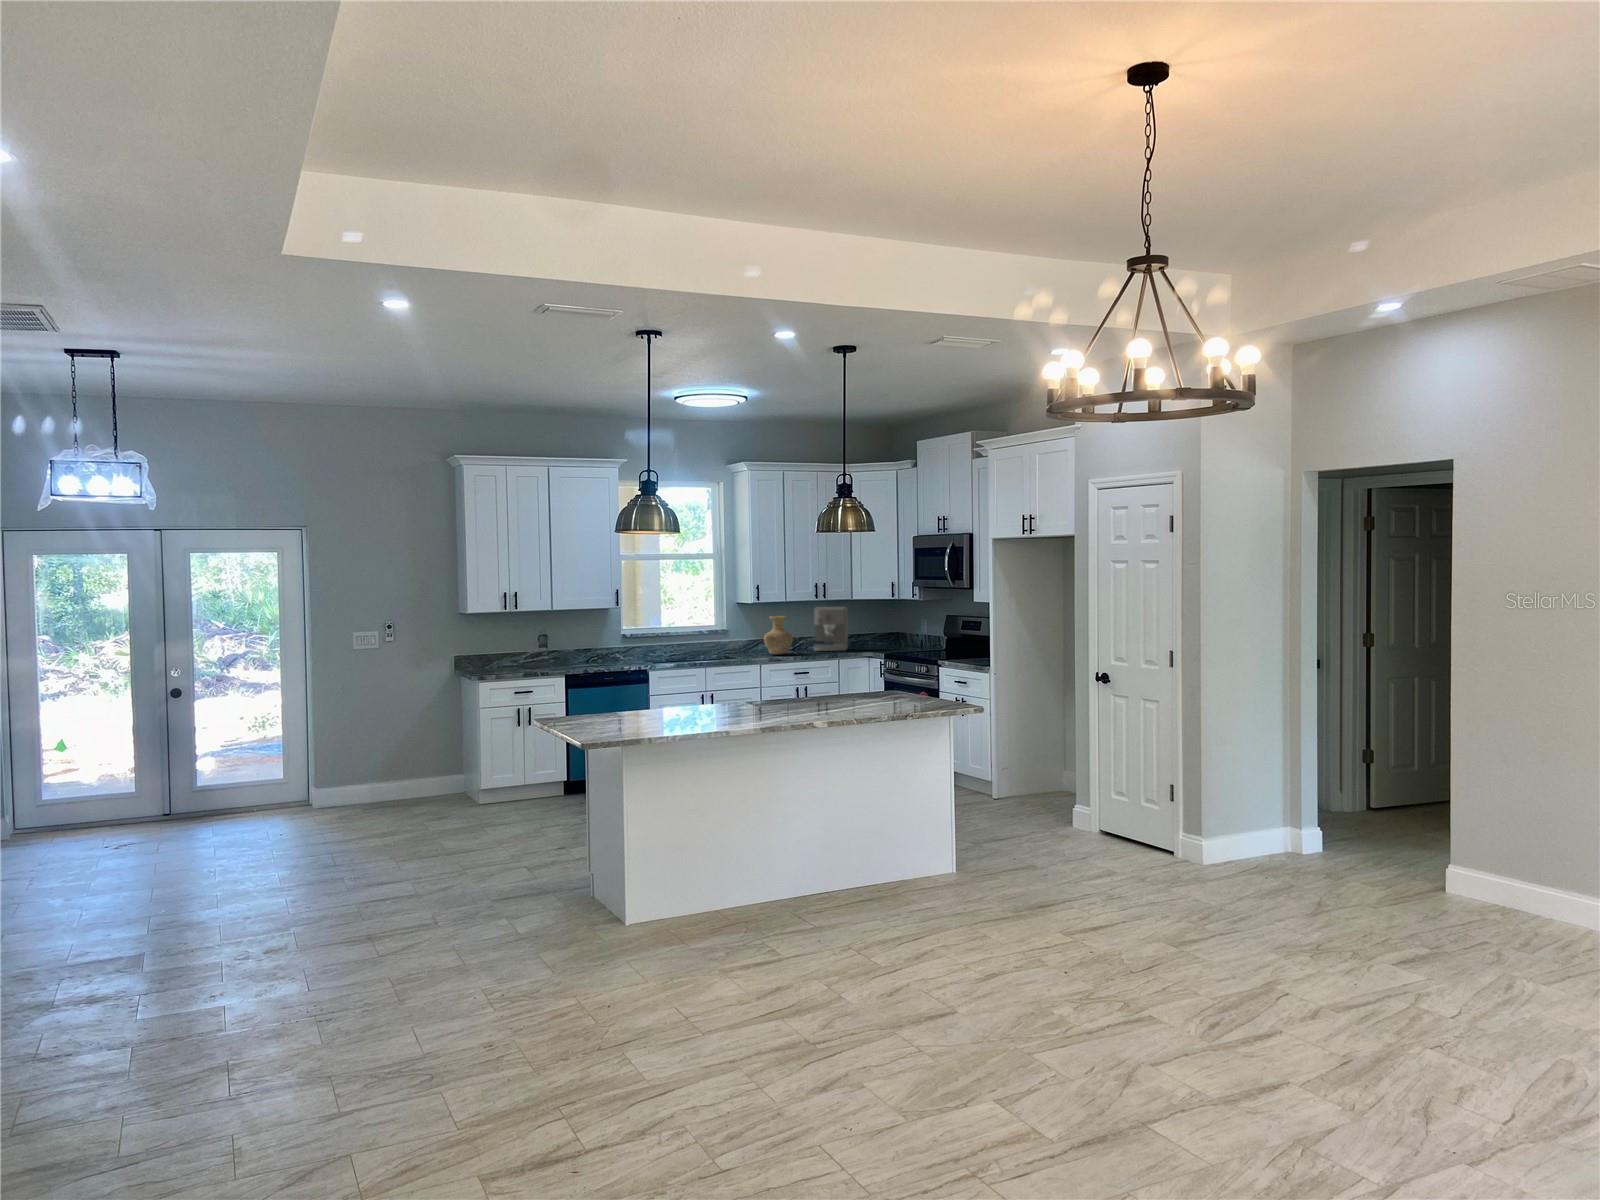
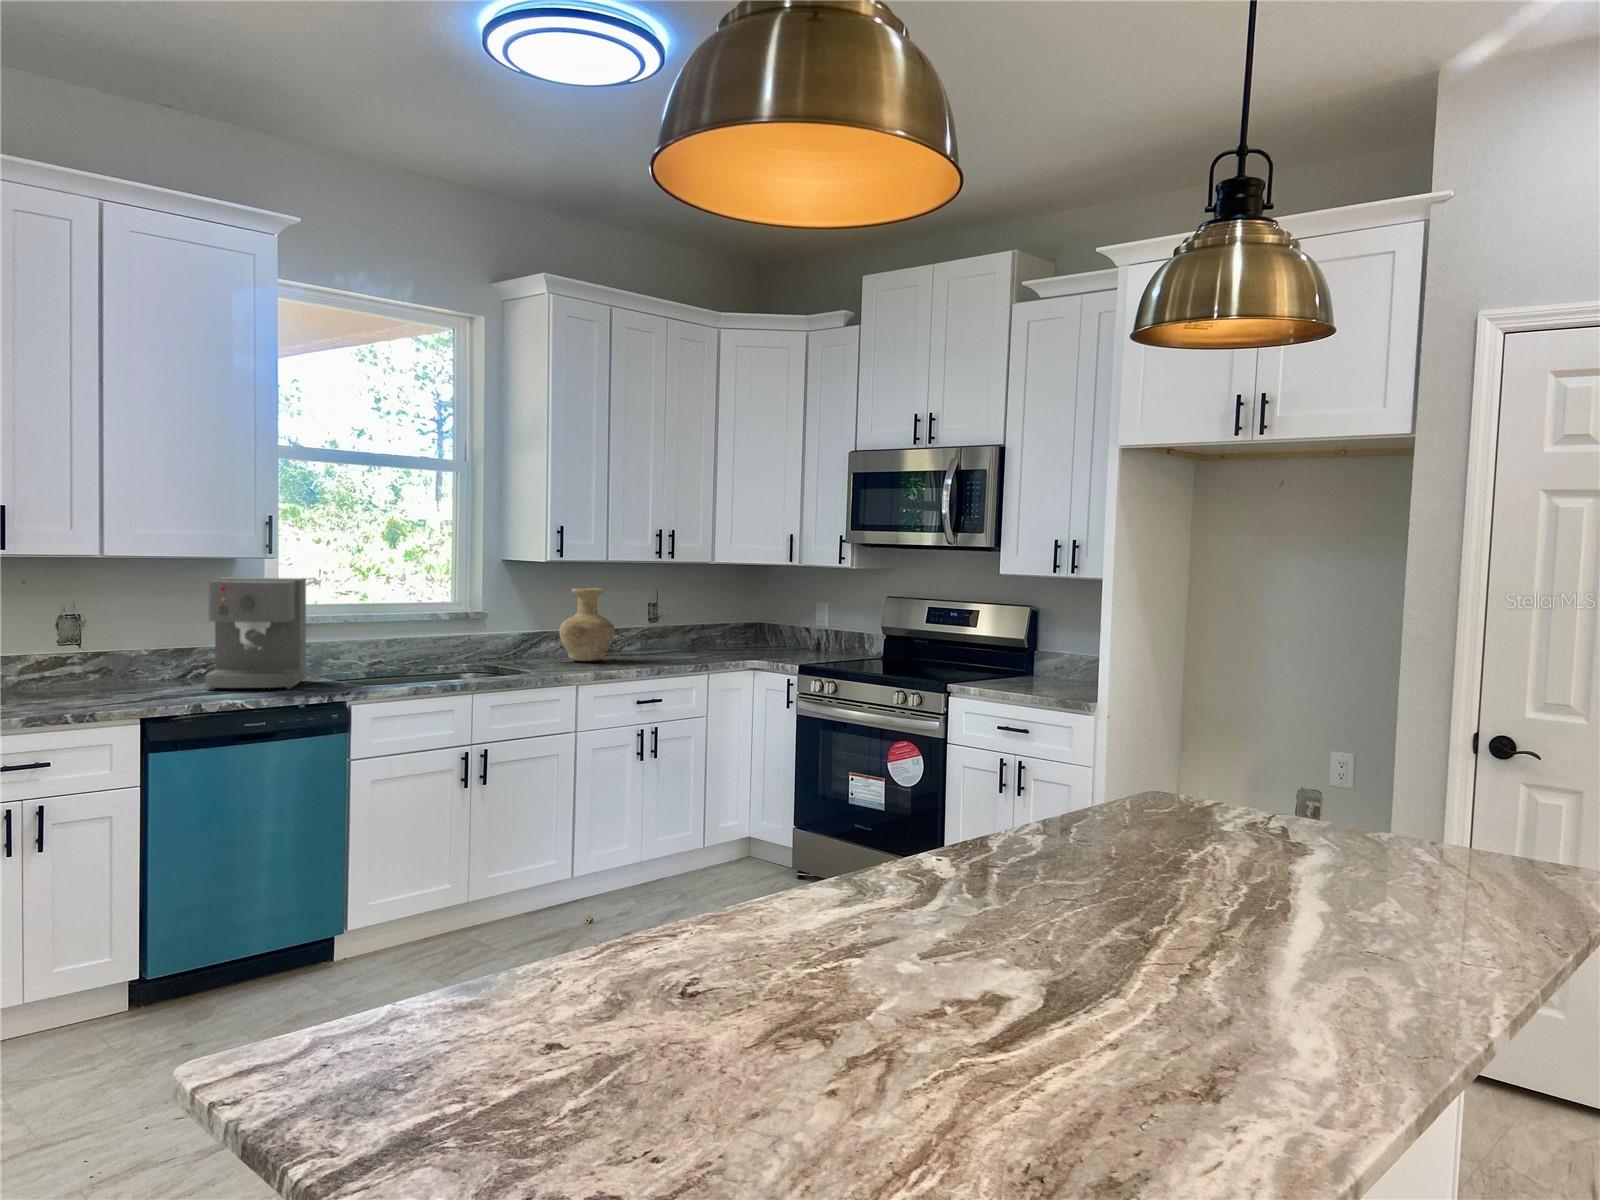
coffee maker: present [814,607,848,651] -> present [205,577,306,690]

